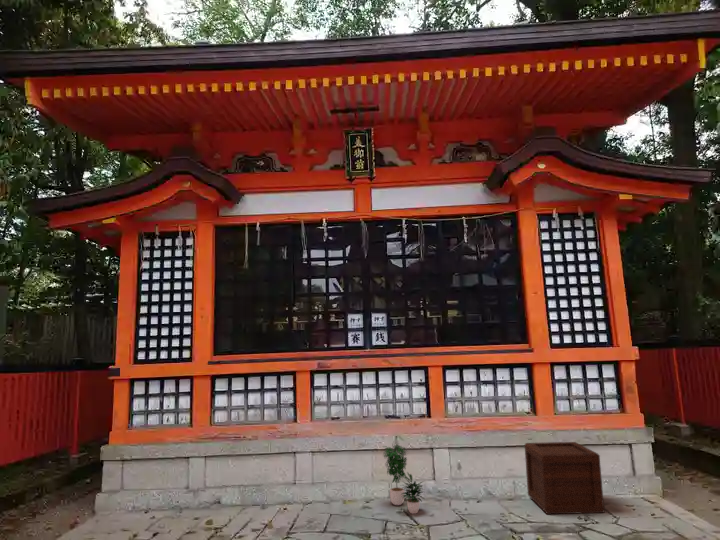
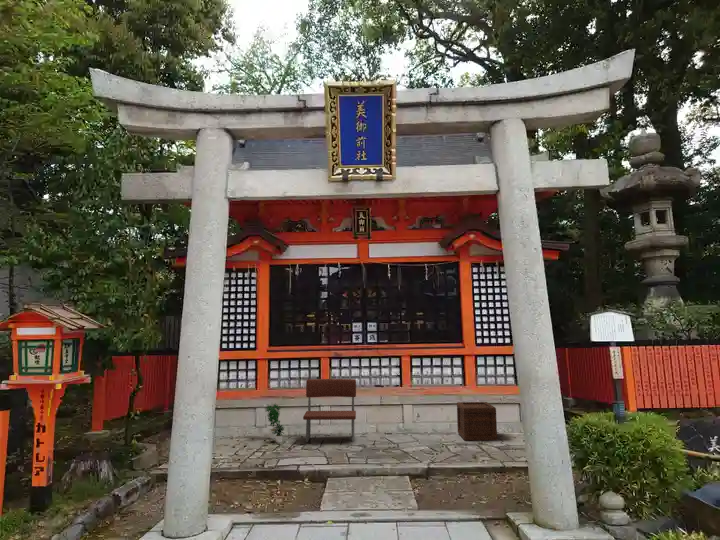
bench: none [261,407,353,518] -> present [303,379,356,442]
potted plant: present [384,445,423,514] -> present [266,404,284,442]

